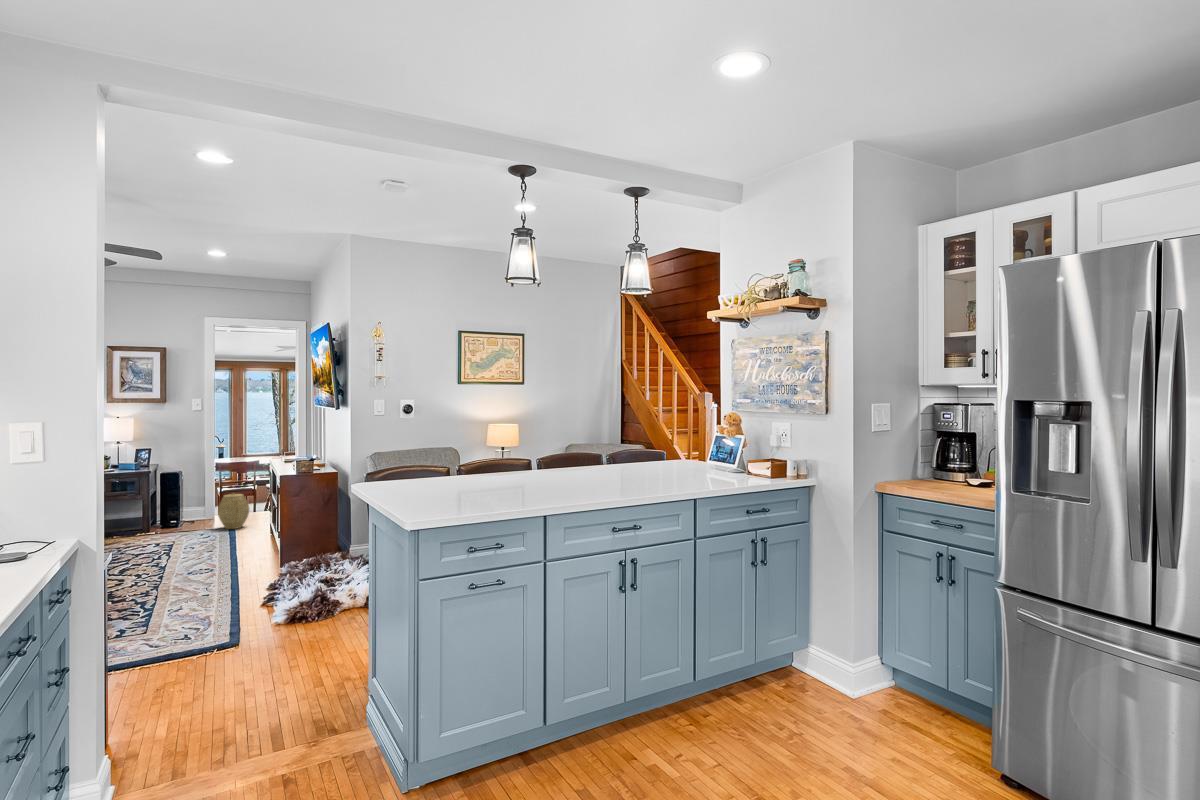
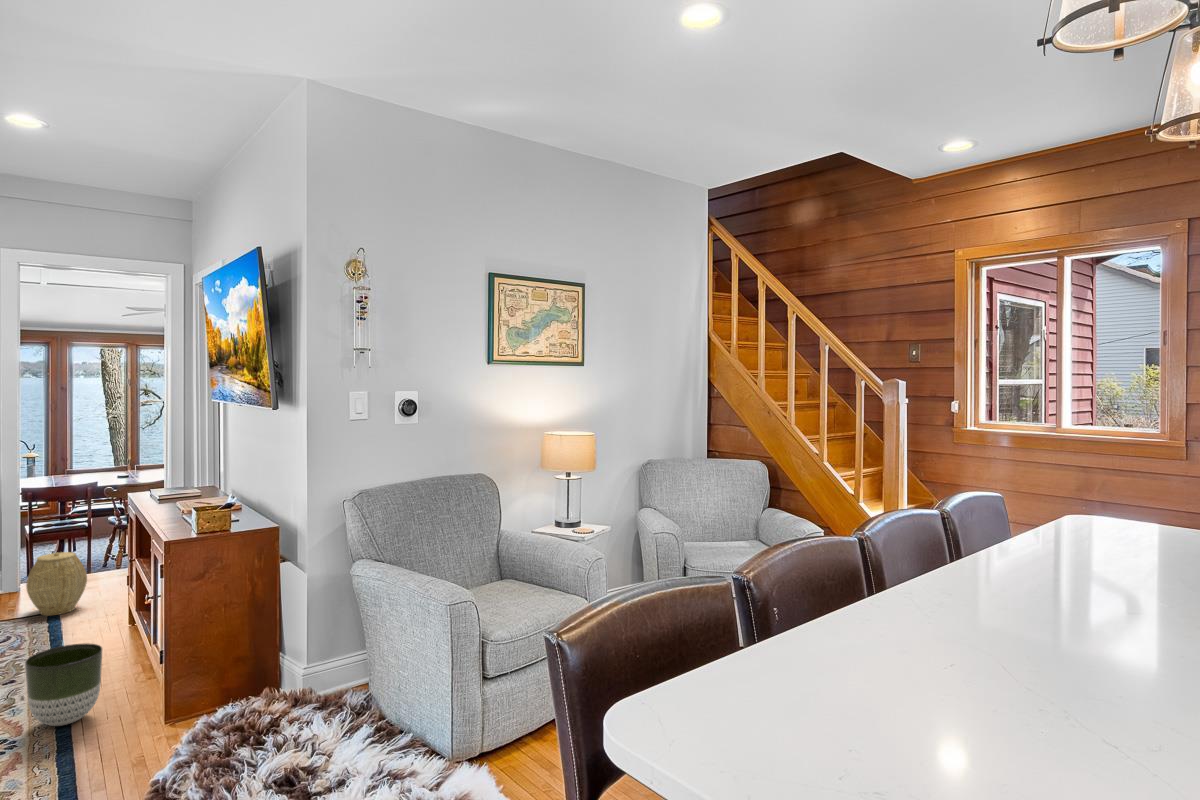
planter: none [217,529,252,566] -> present [25,644,102,726]

